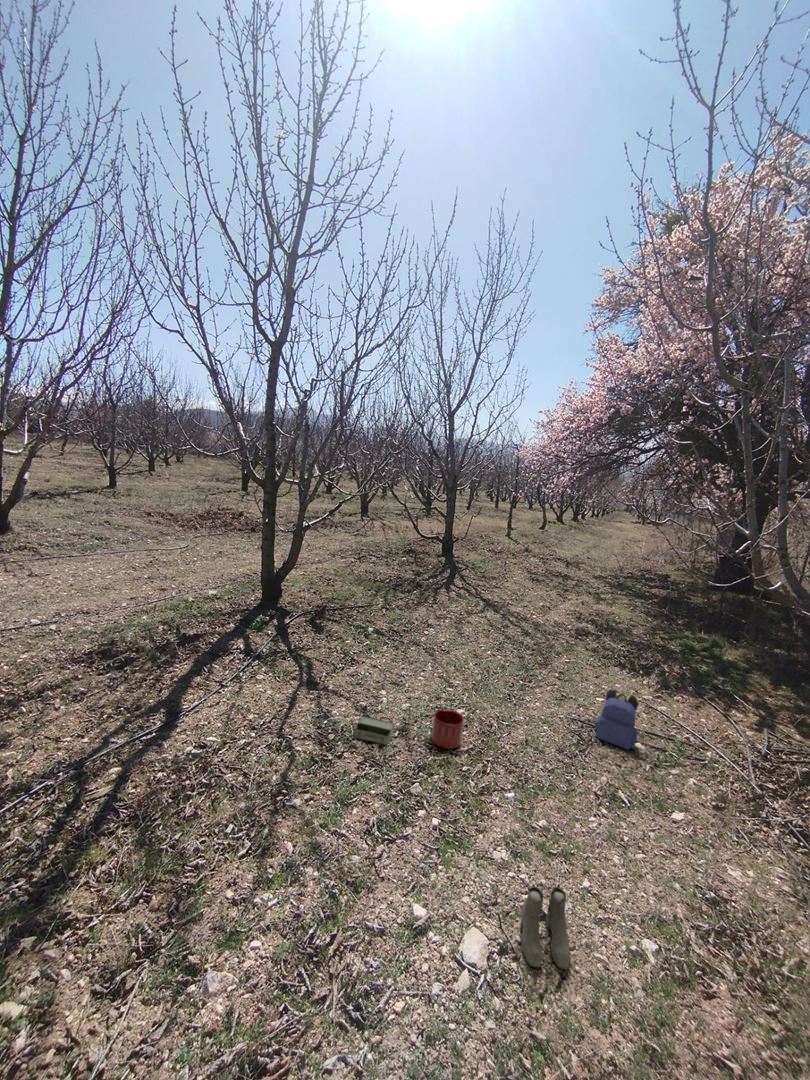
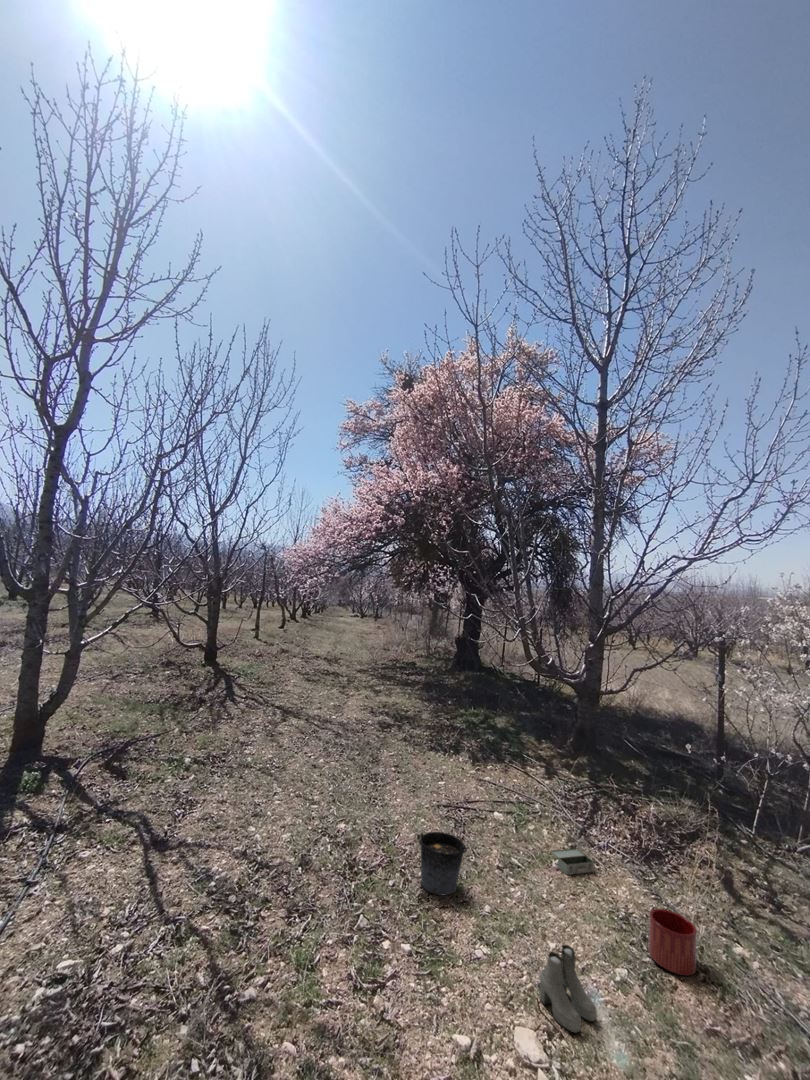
backpack: present [594,690,639,750] -> none [463,767,500,822]
planter: present [431,709,464,749] -> present [648,909,697,975]
toolbox: present [354,716,394,745] -> present [551,848,594,875]
bucket: none [488,735,536,798] -> present [417,832,467,895]

